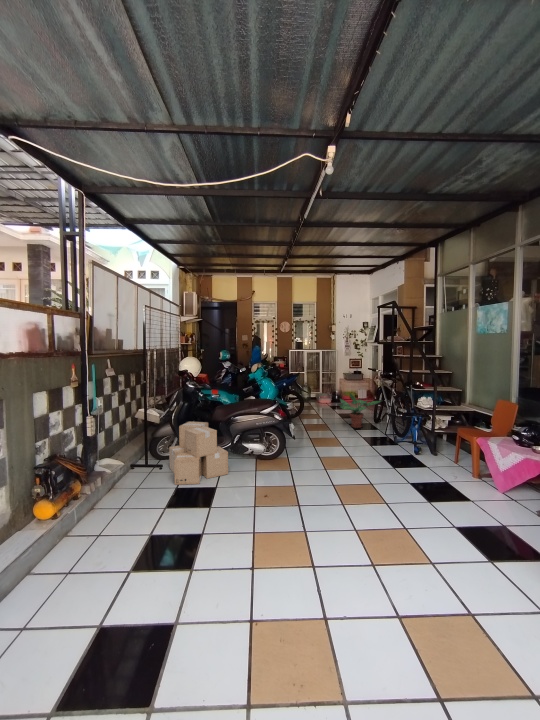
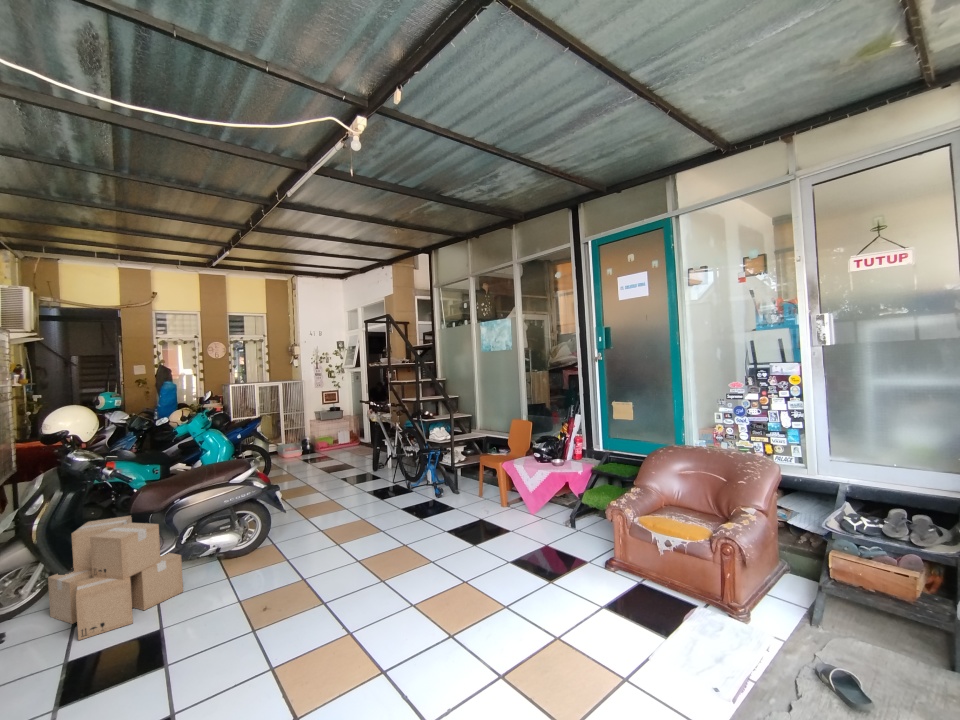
potted plant: present [338,394,381,428] -> none [323,435,384,481]

